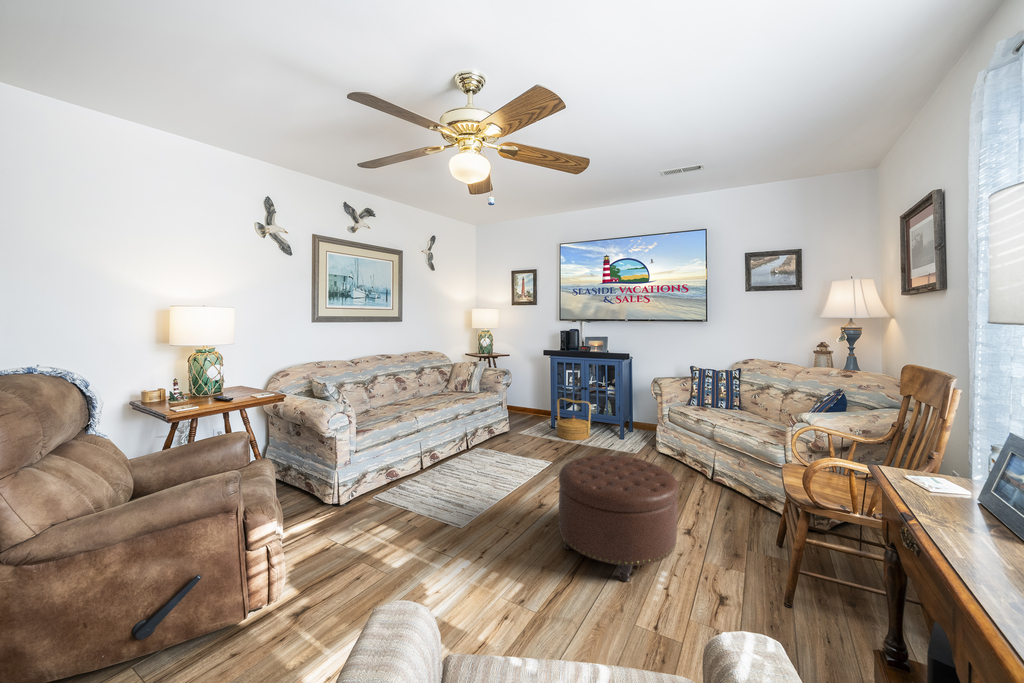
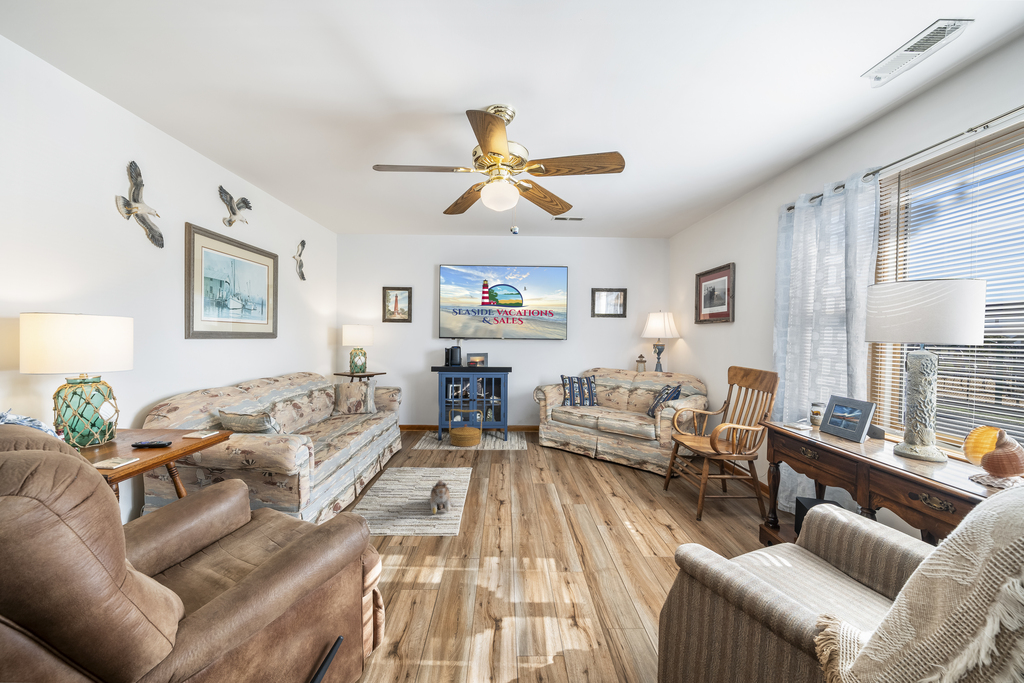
ottoman: present [559,455,678,582] -> none [545,447,639,542]
plush toy: none [462,465,494,498] -> present [430,481,450,514]

